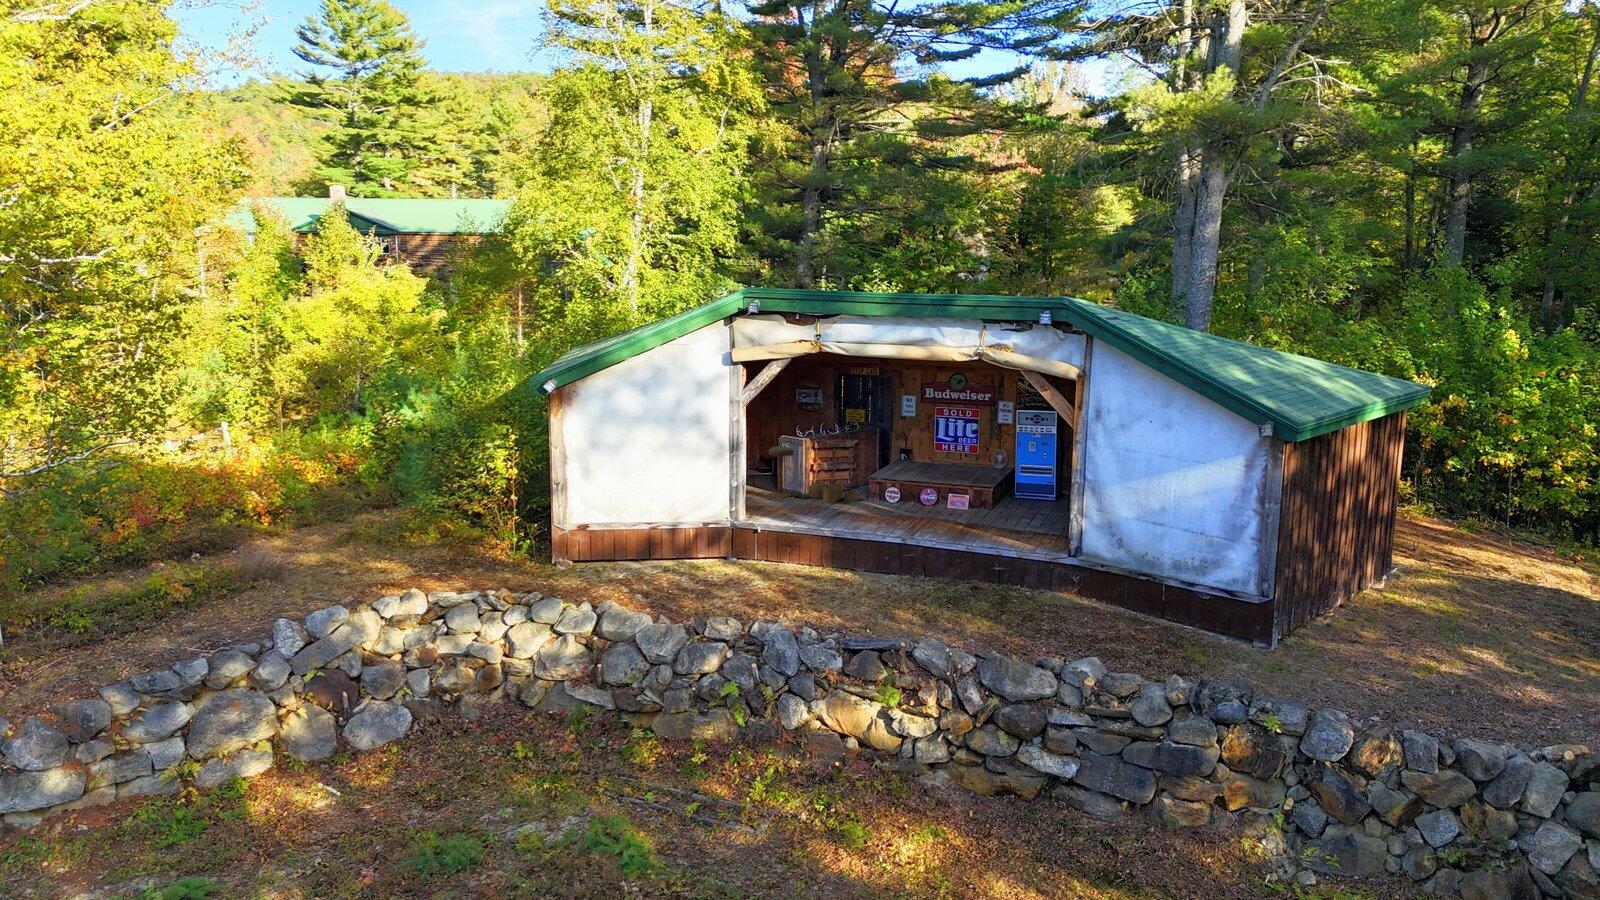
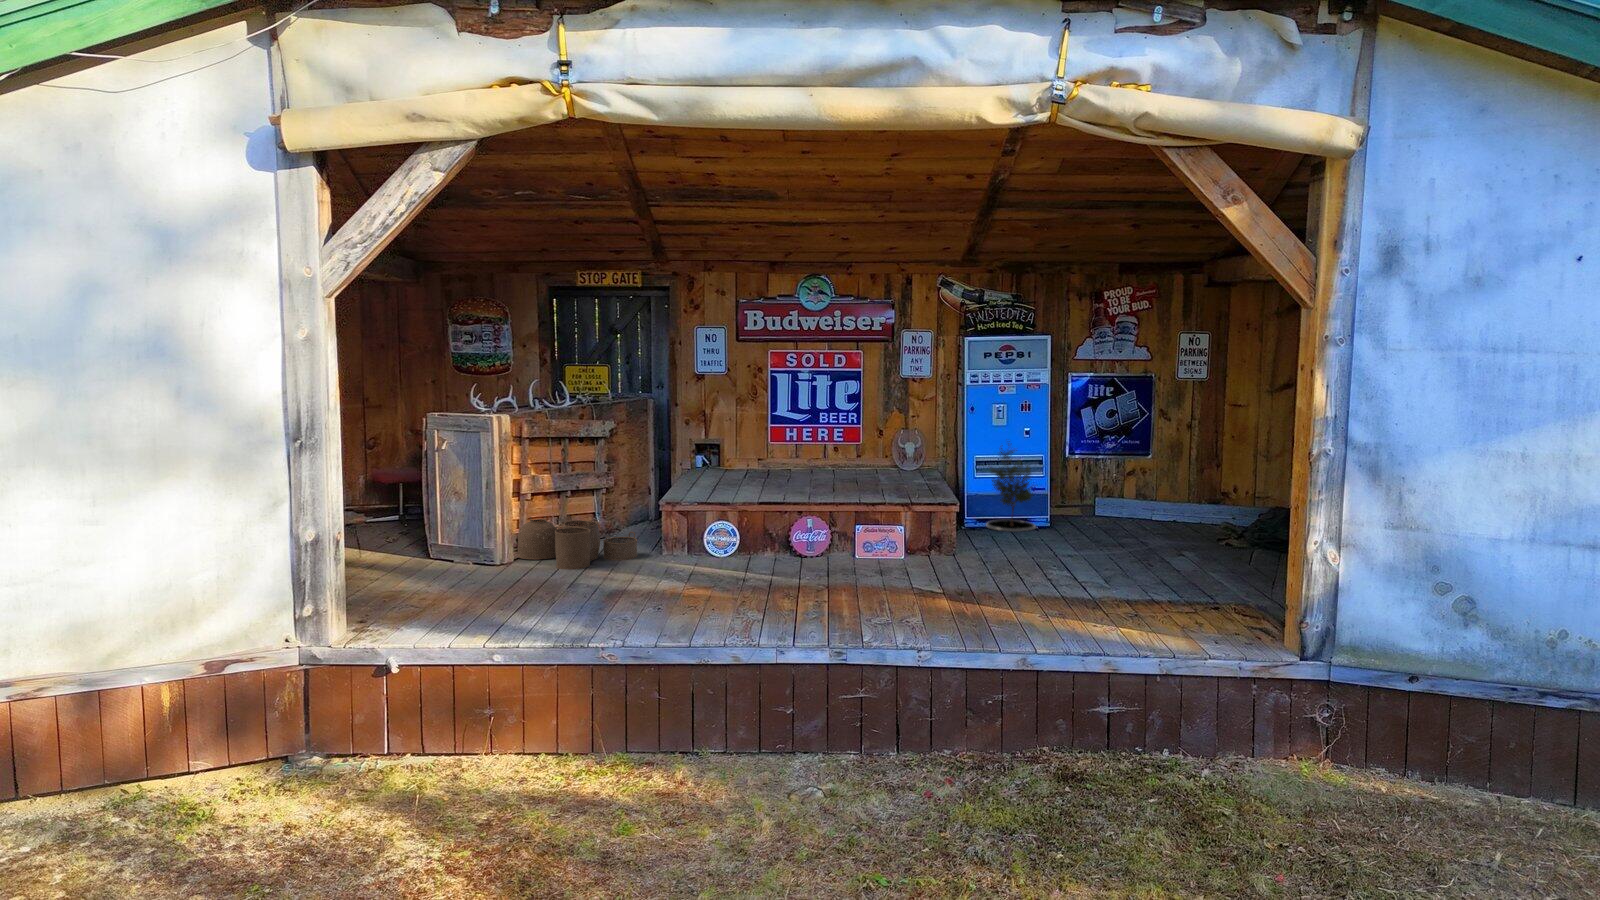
bar stool: present [769,446,794,498] -> none [409,441,474,567]
potted tree: none [1023,459,1050,503] -> present [986,443,1036,532]

